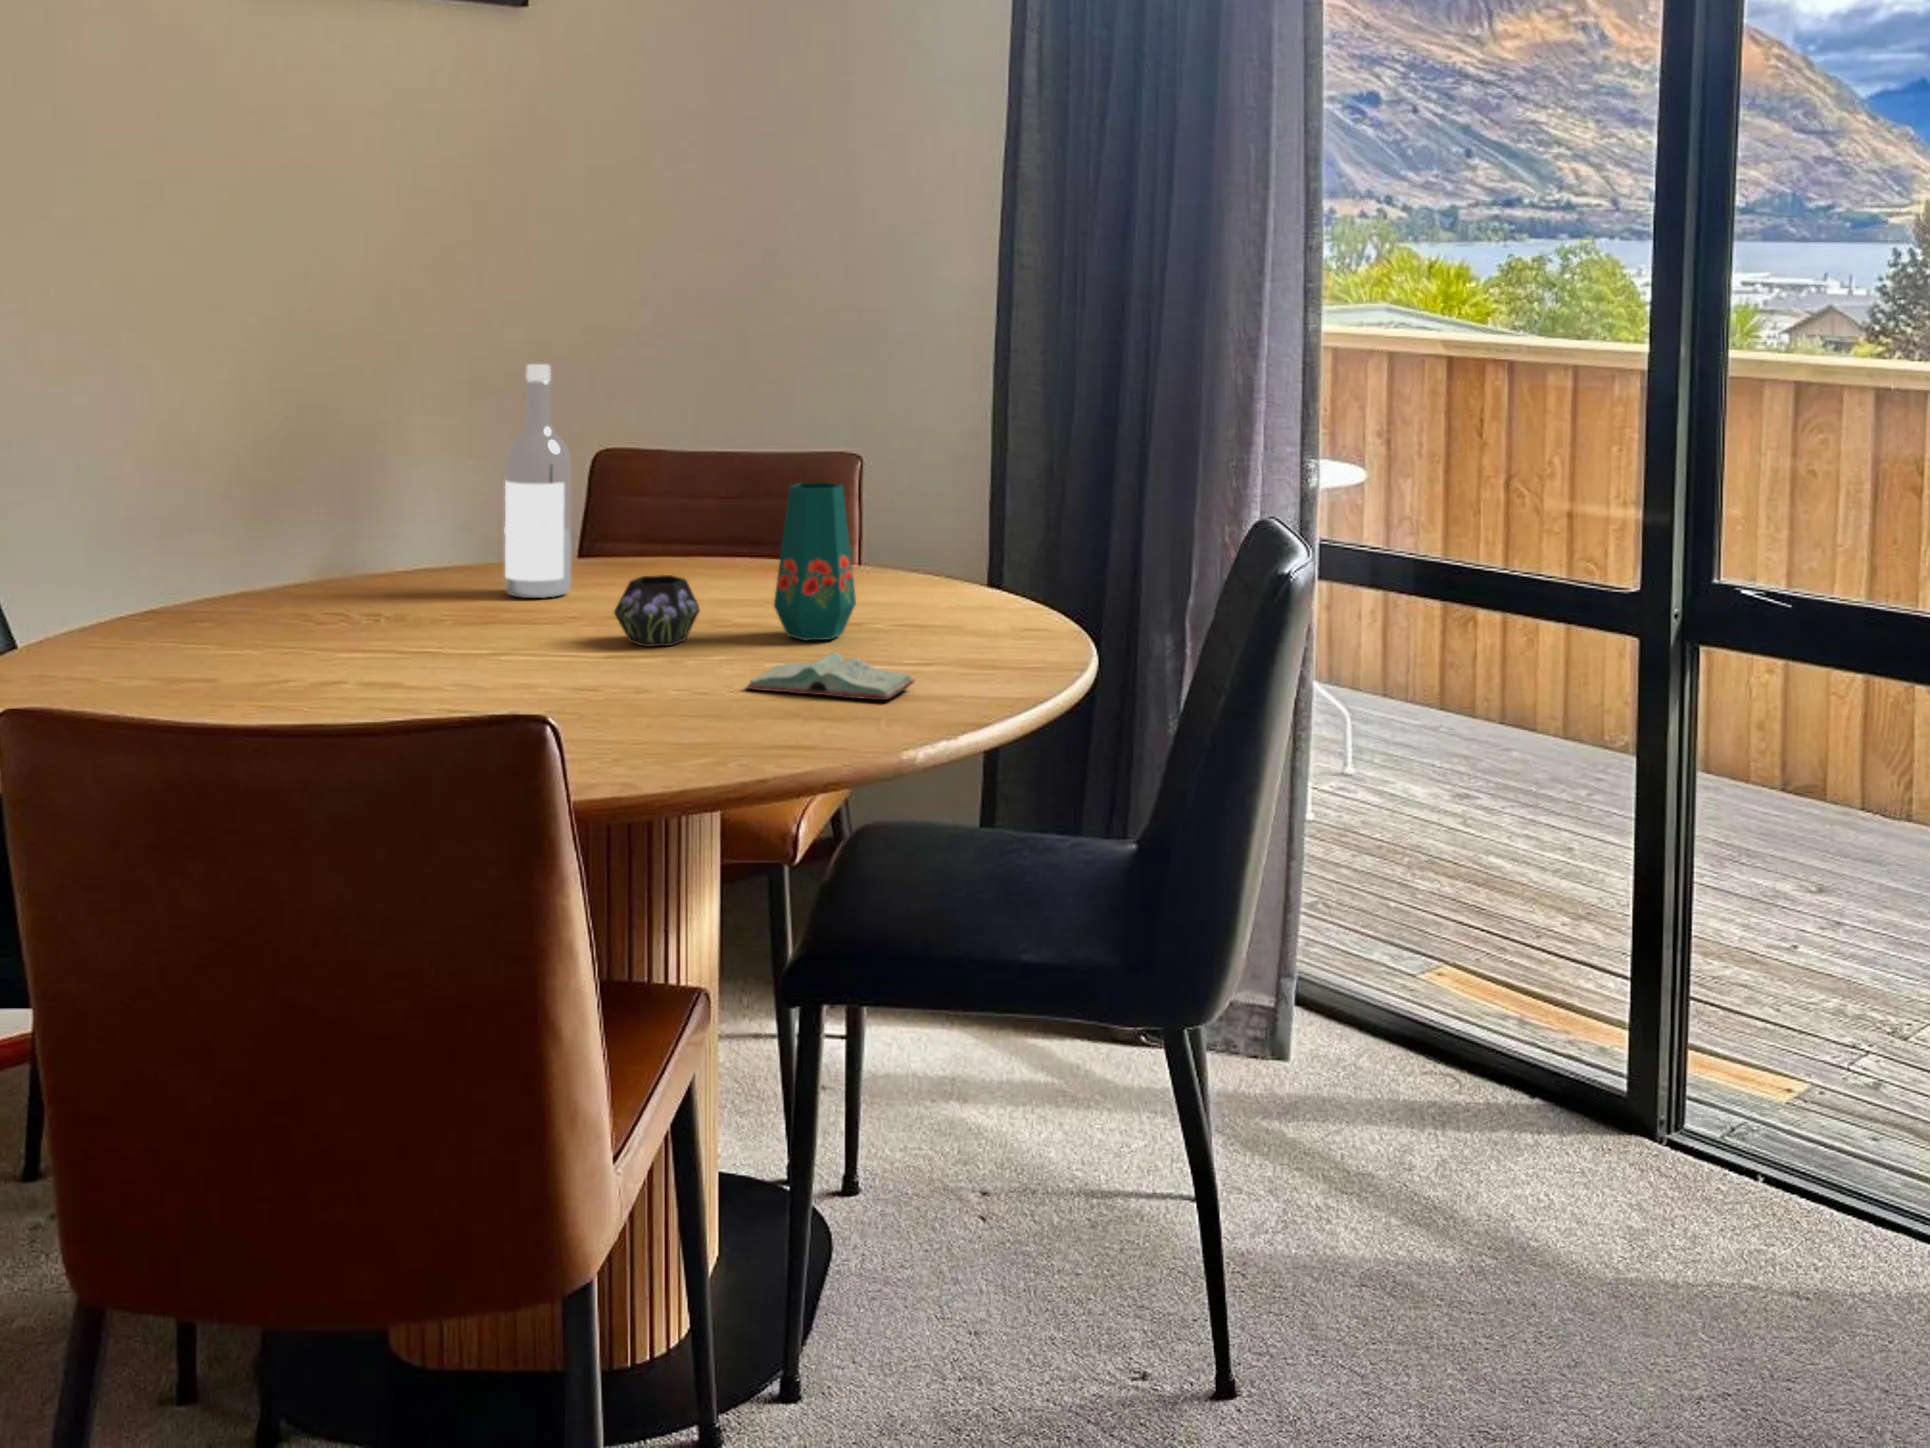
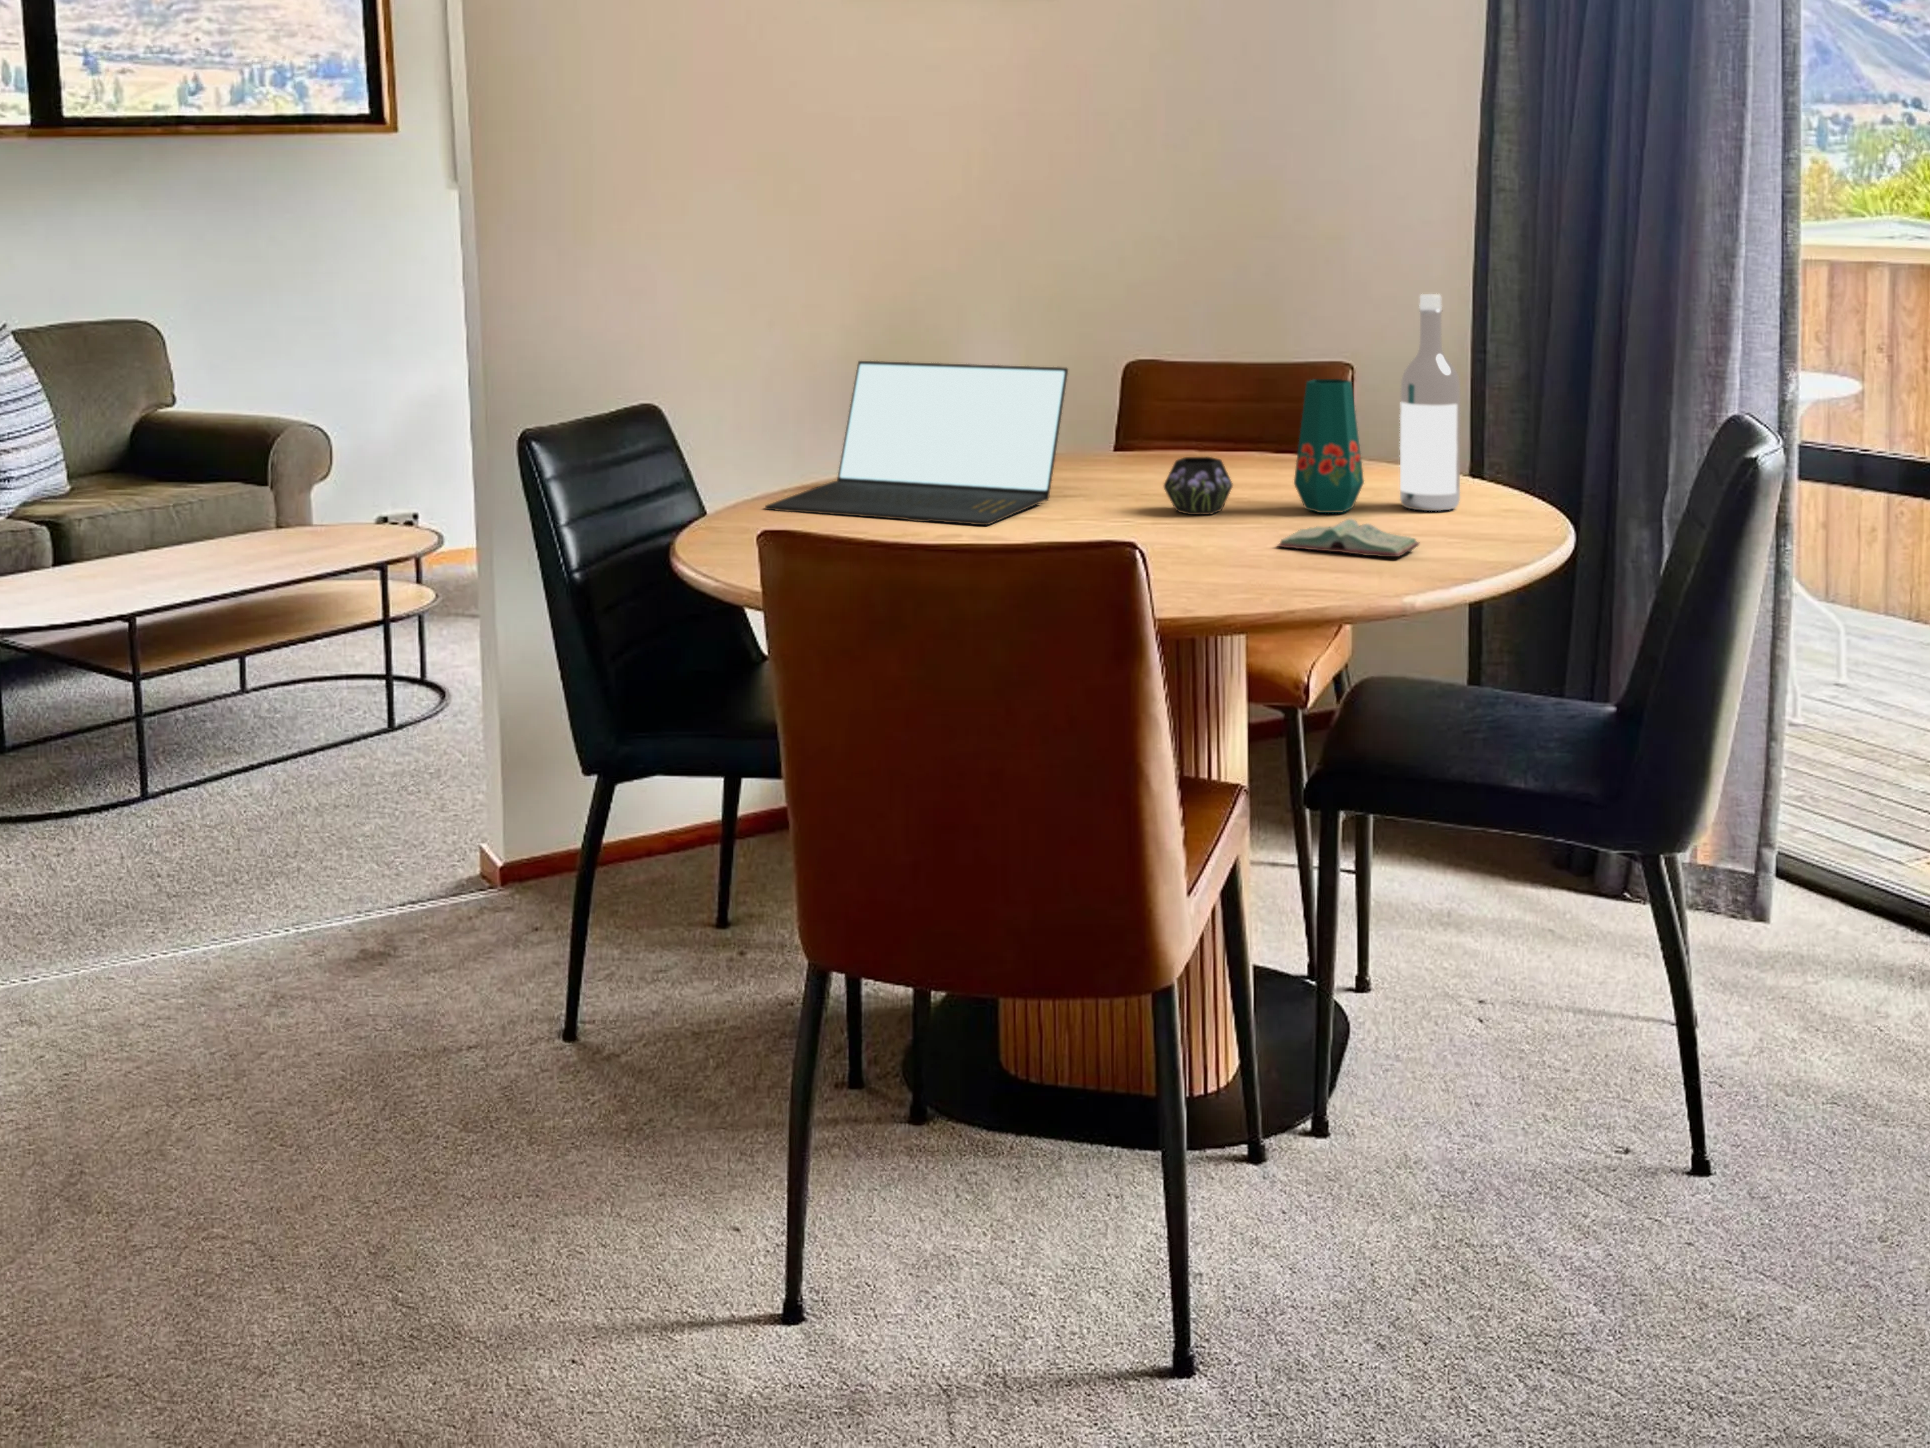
wine bottle: present [504,364,571,598] -> present [1400,294,1460,511]
laptop: none [78,456,500,669] -> present [765,361,1068,525]

